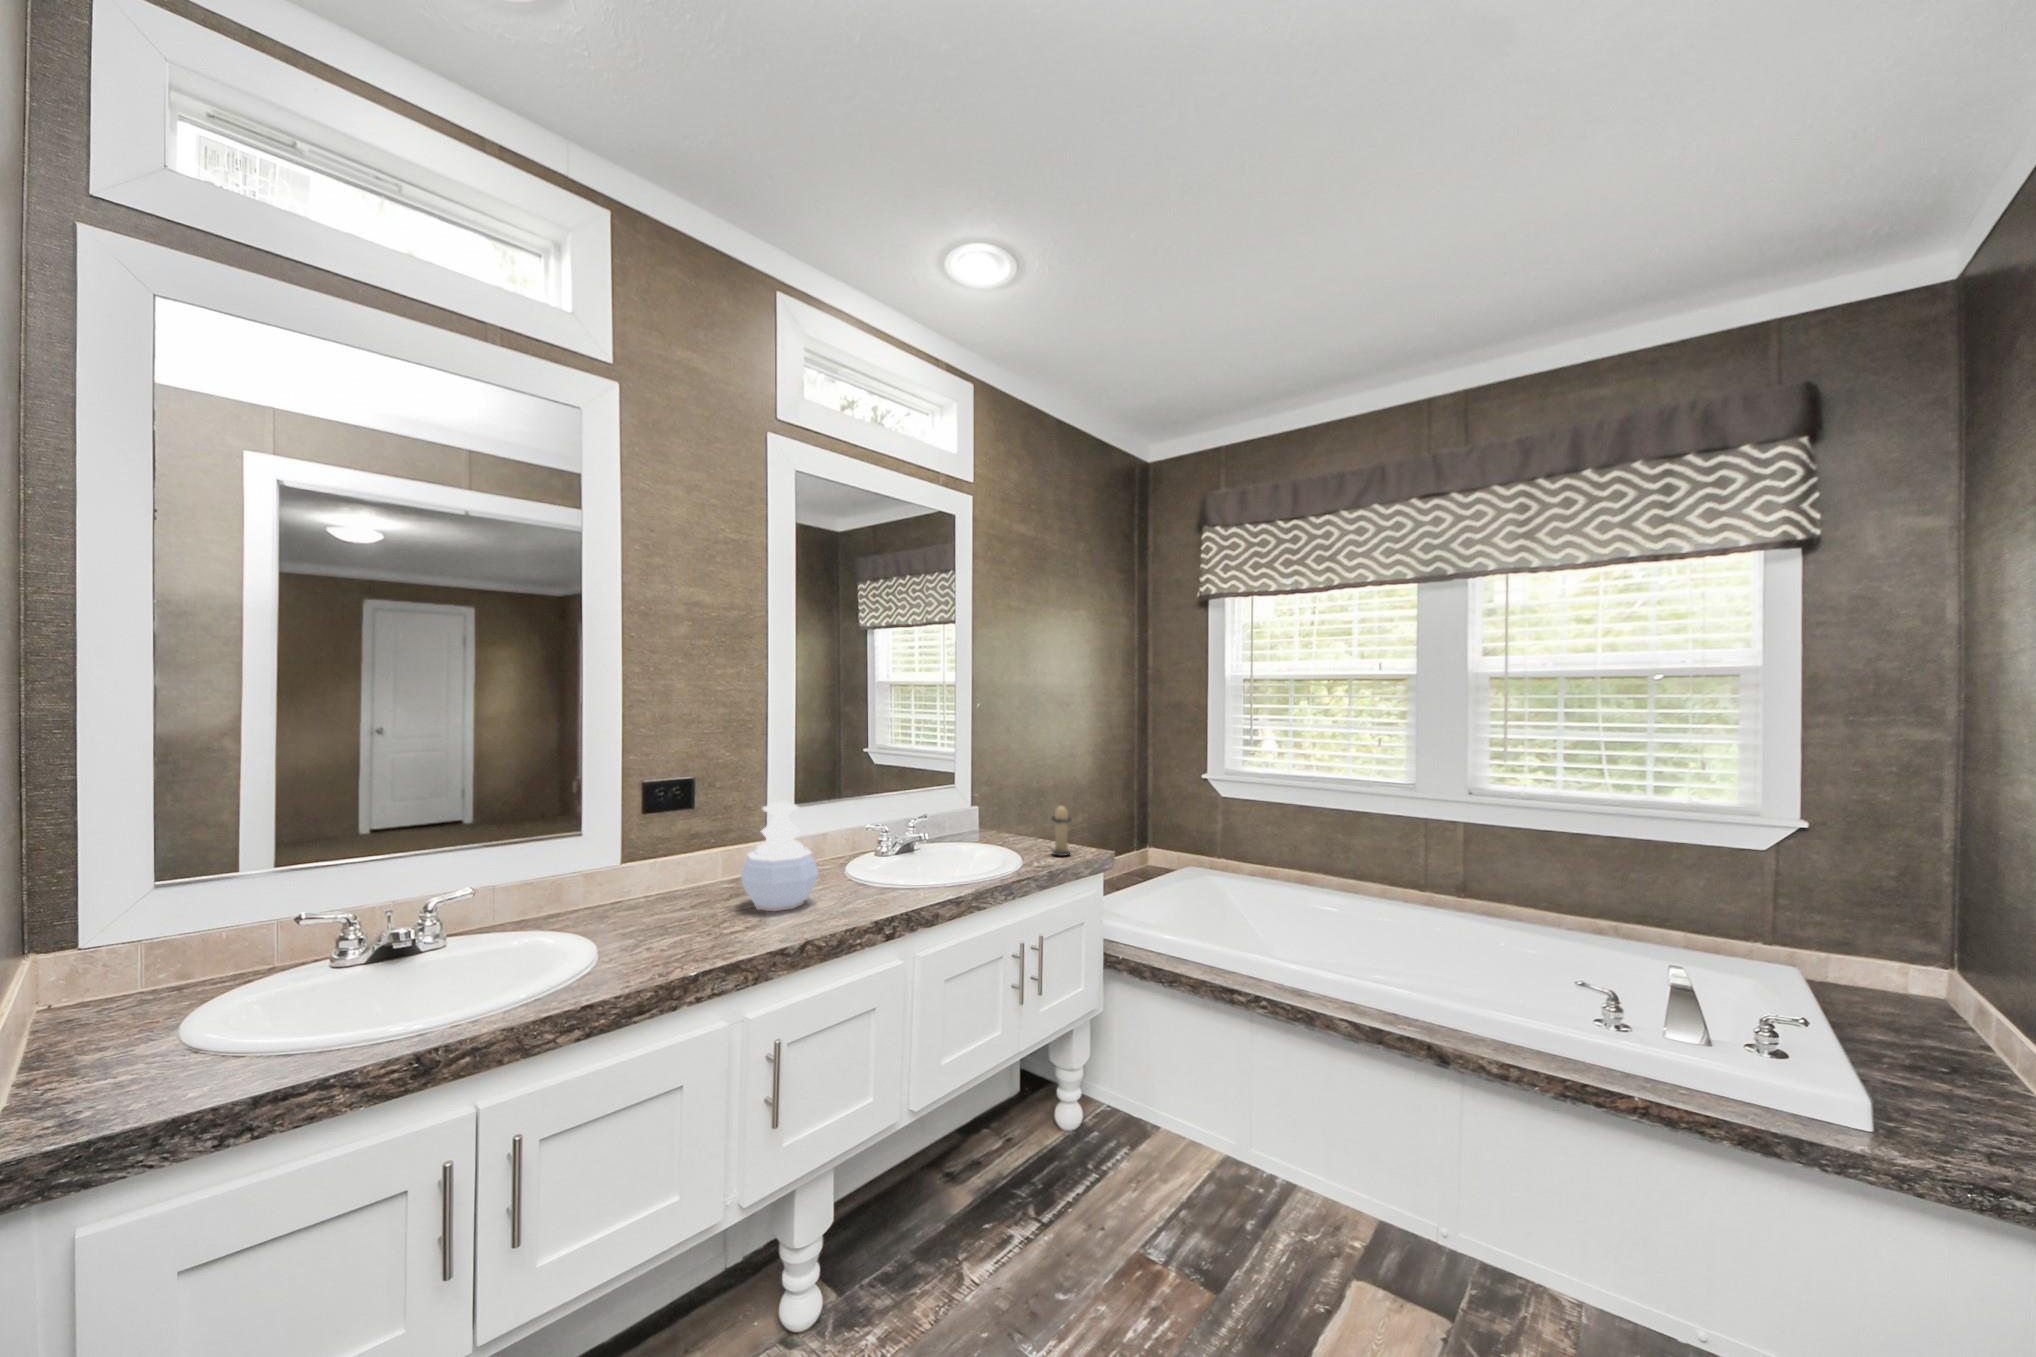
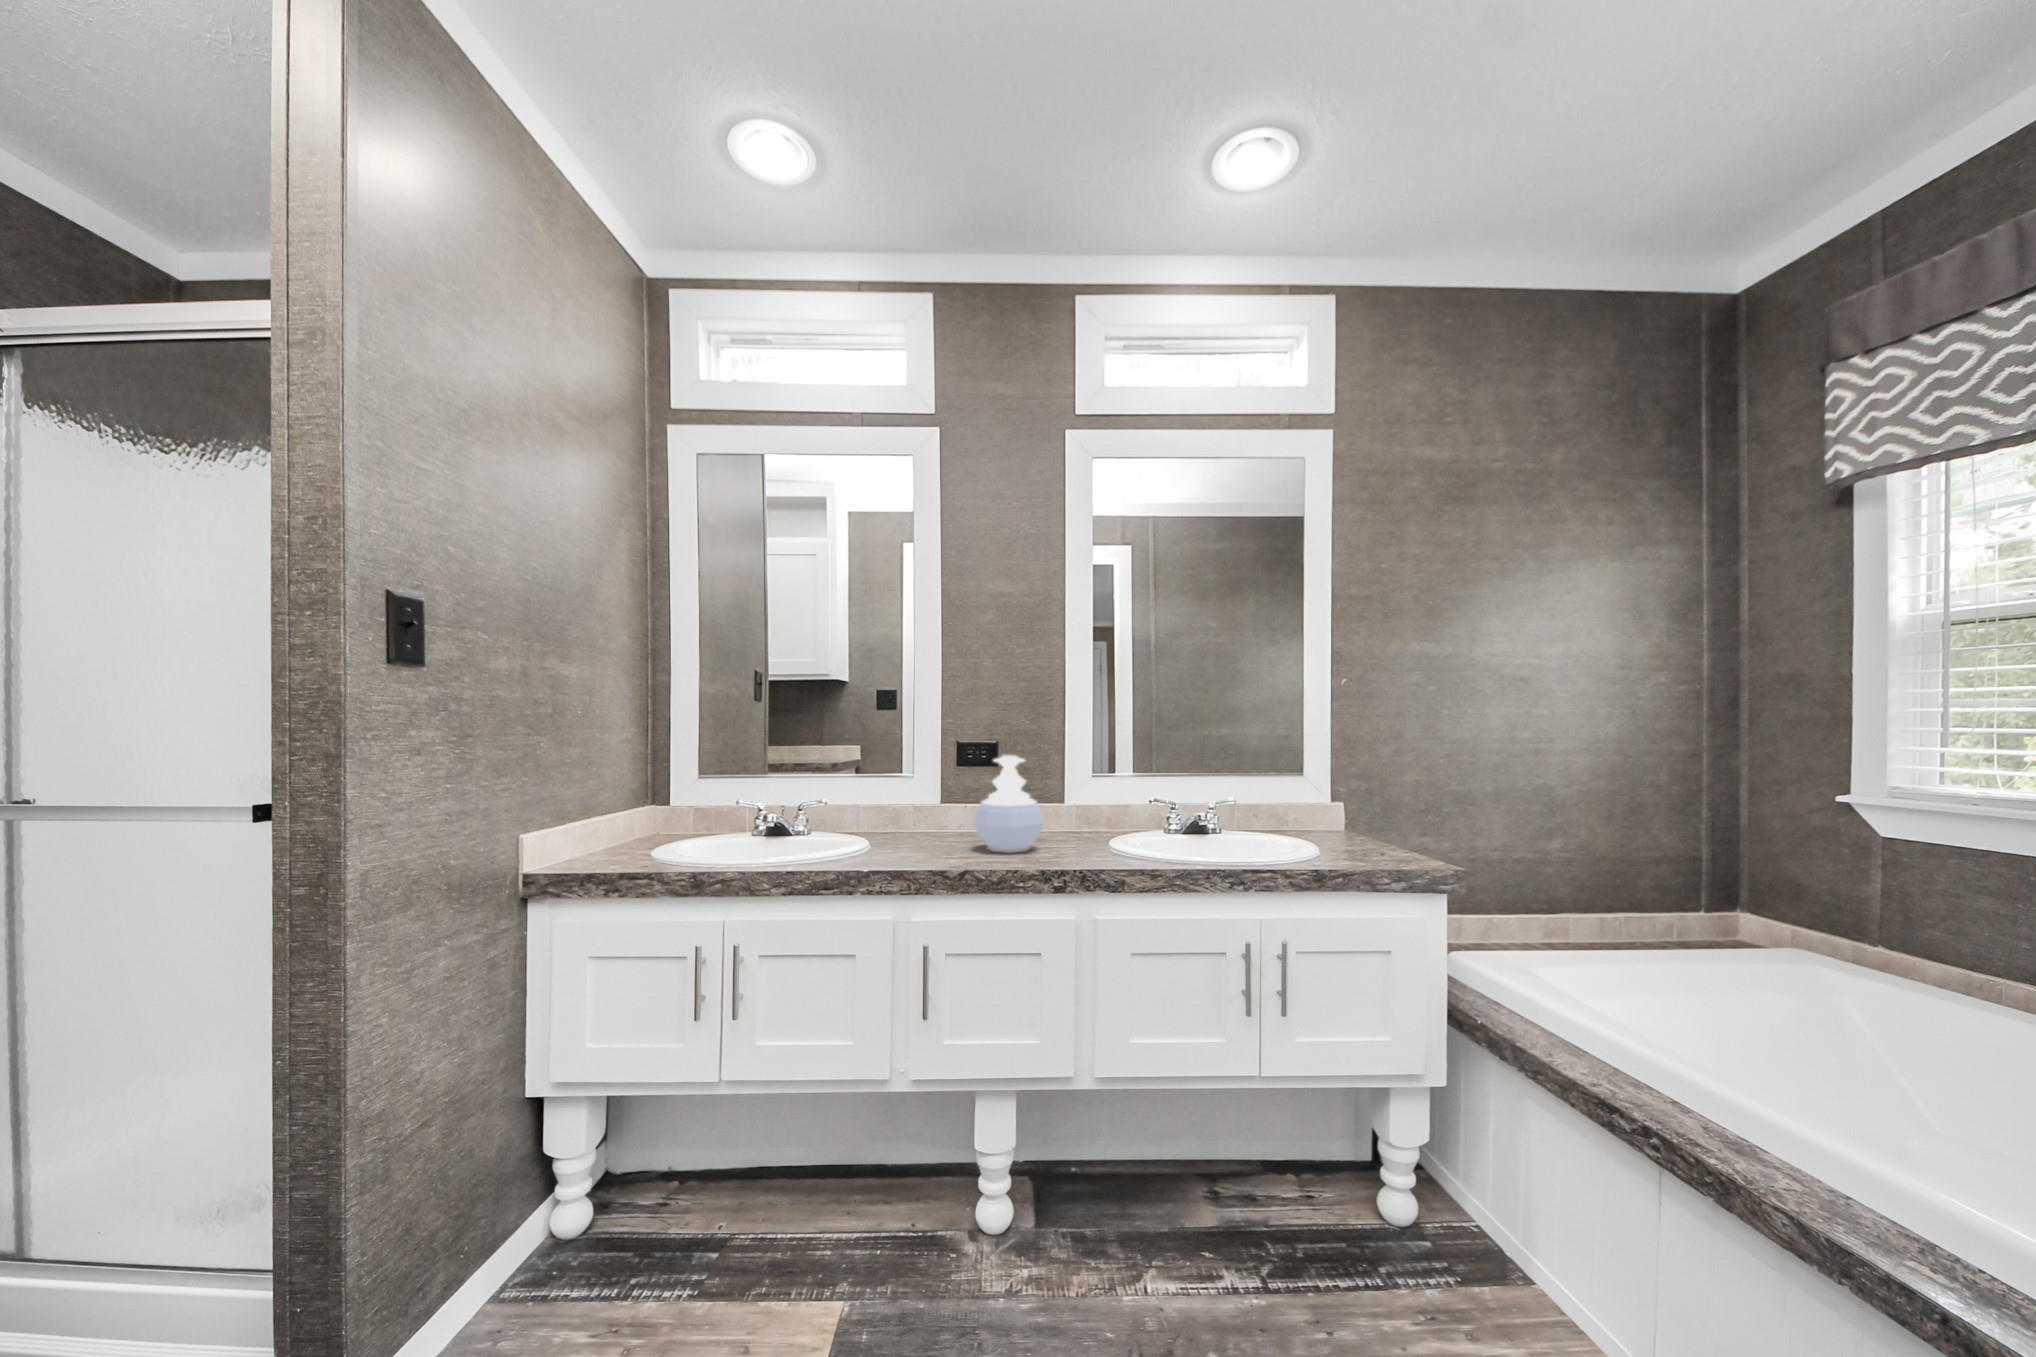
candle: present [1052,806,1071,856] -> none [1351,793,1387,863]

